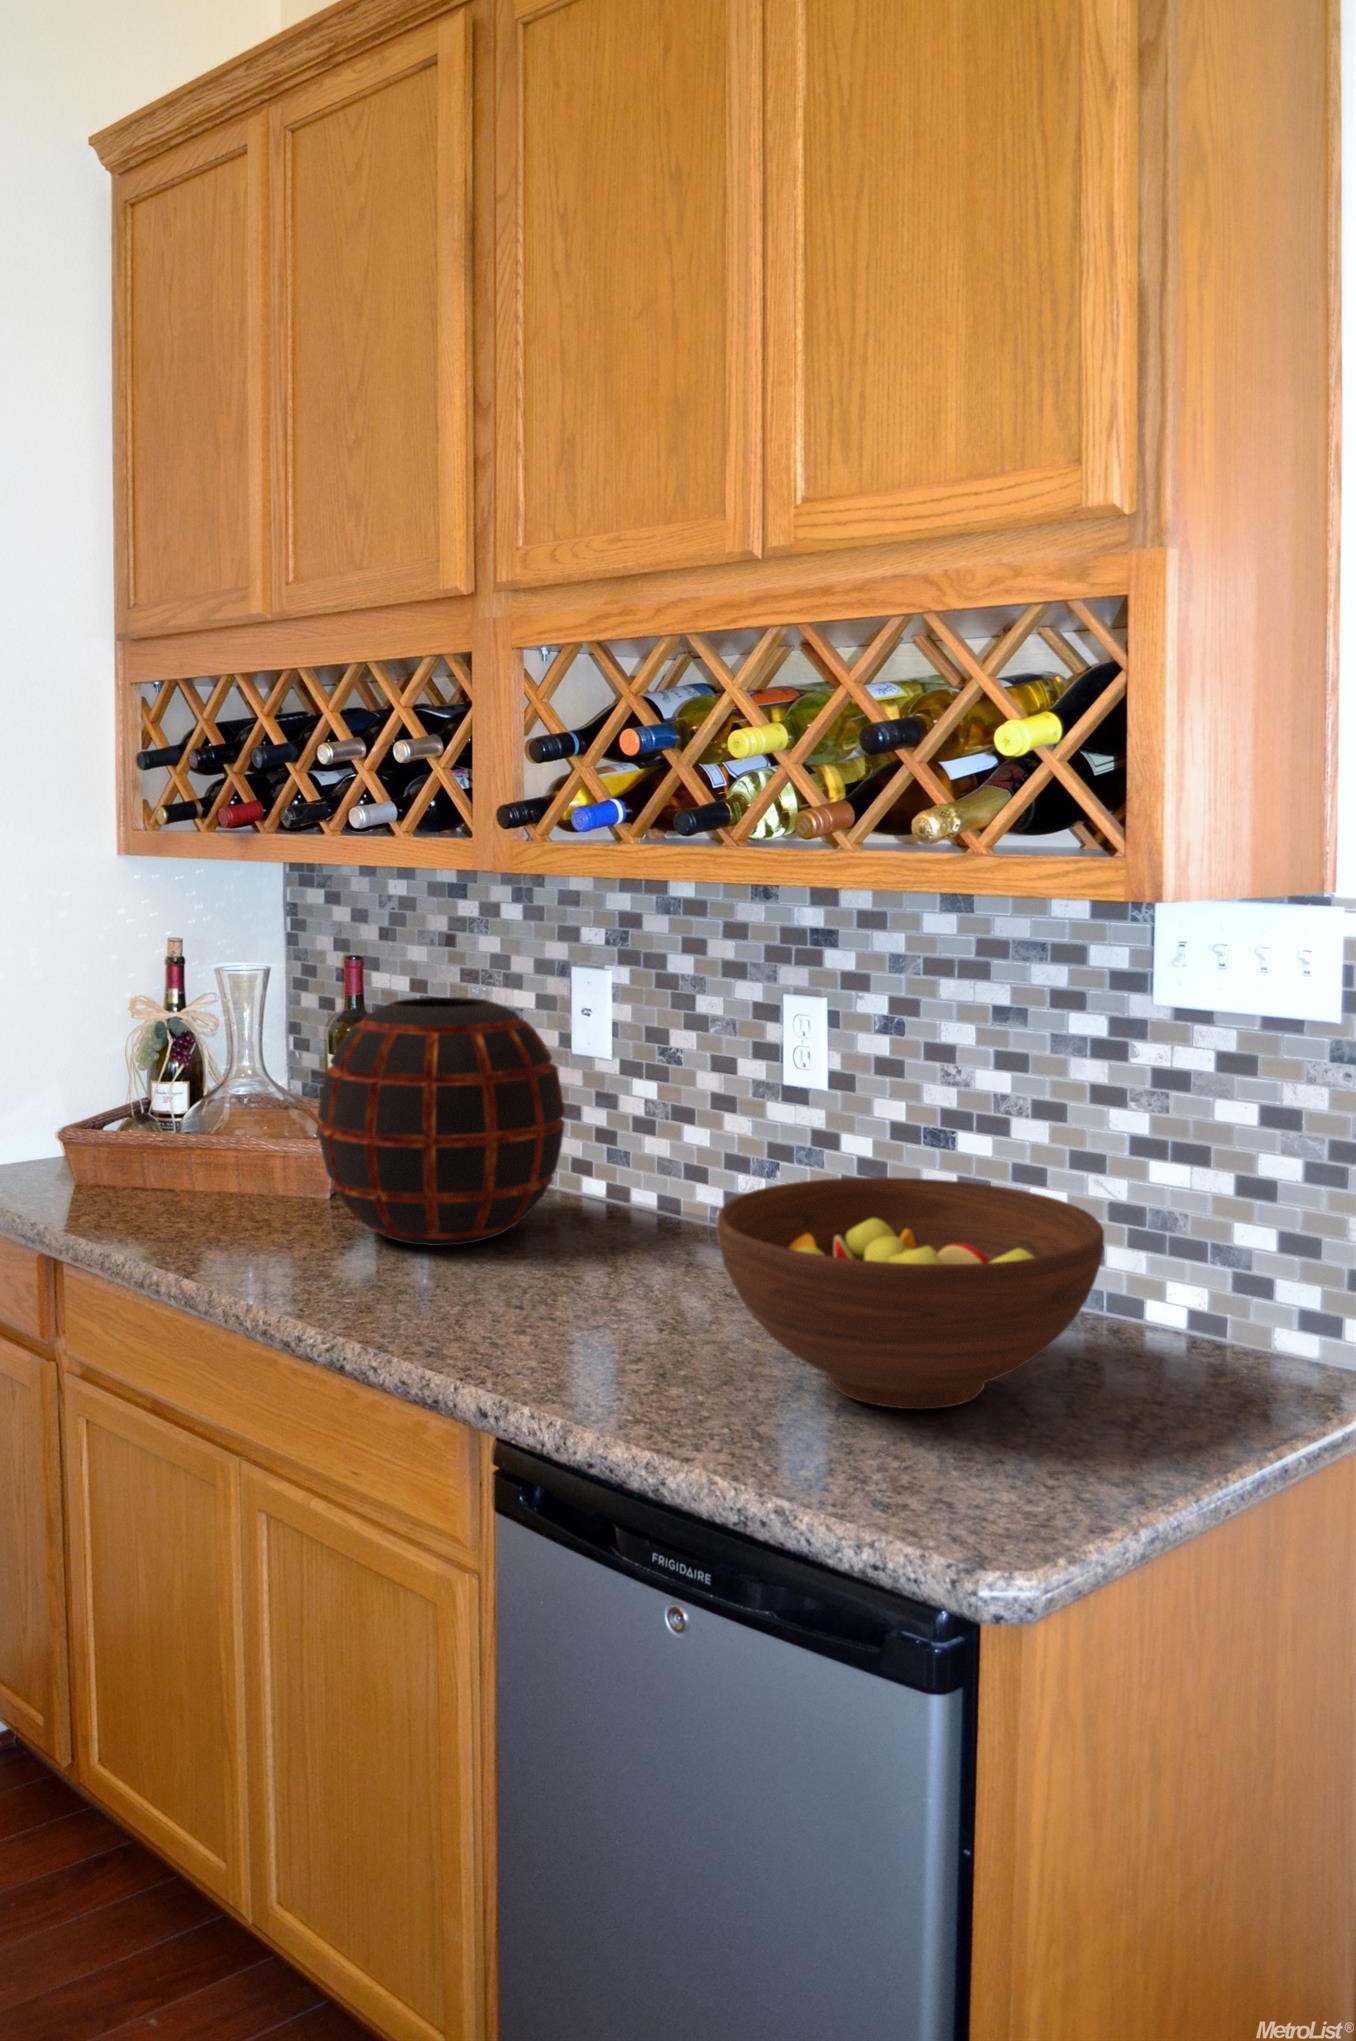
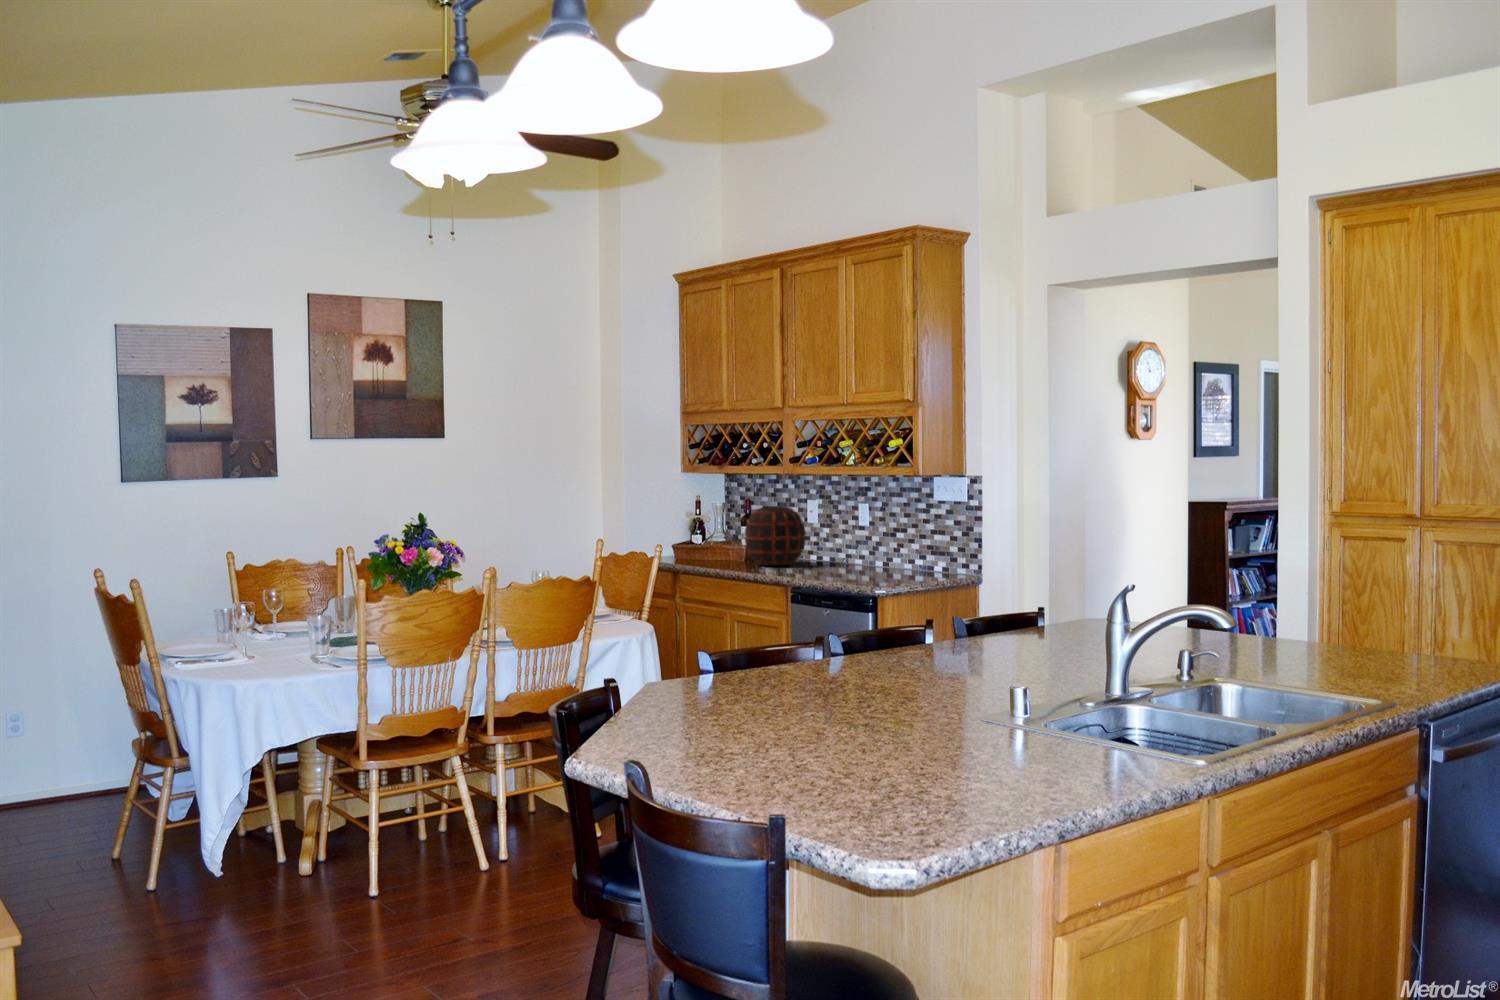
fruit bowl: present [717,1177,1104,1409] -> none [836,538,914,578]

